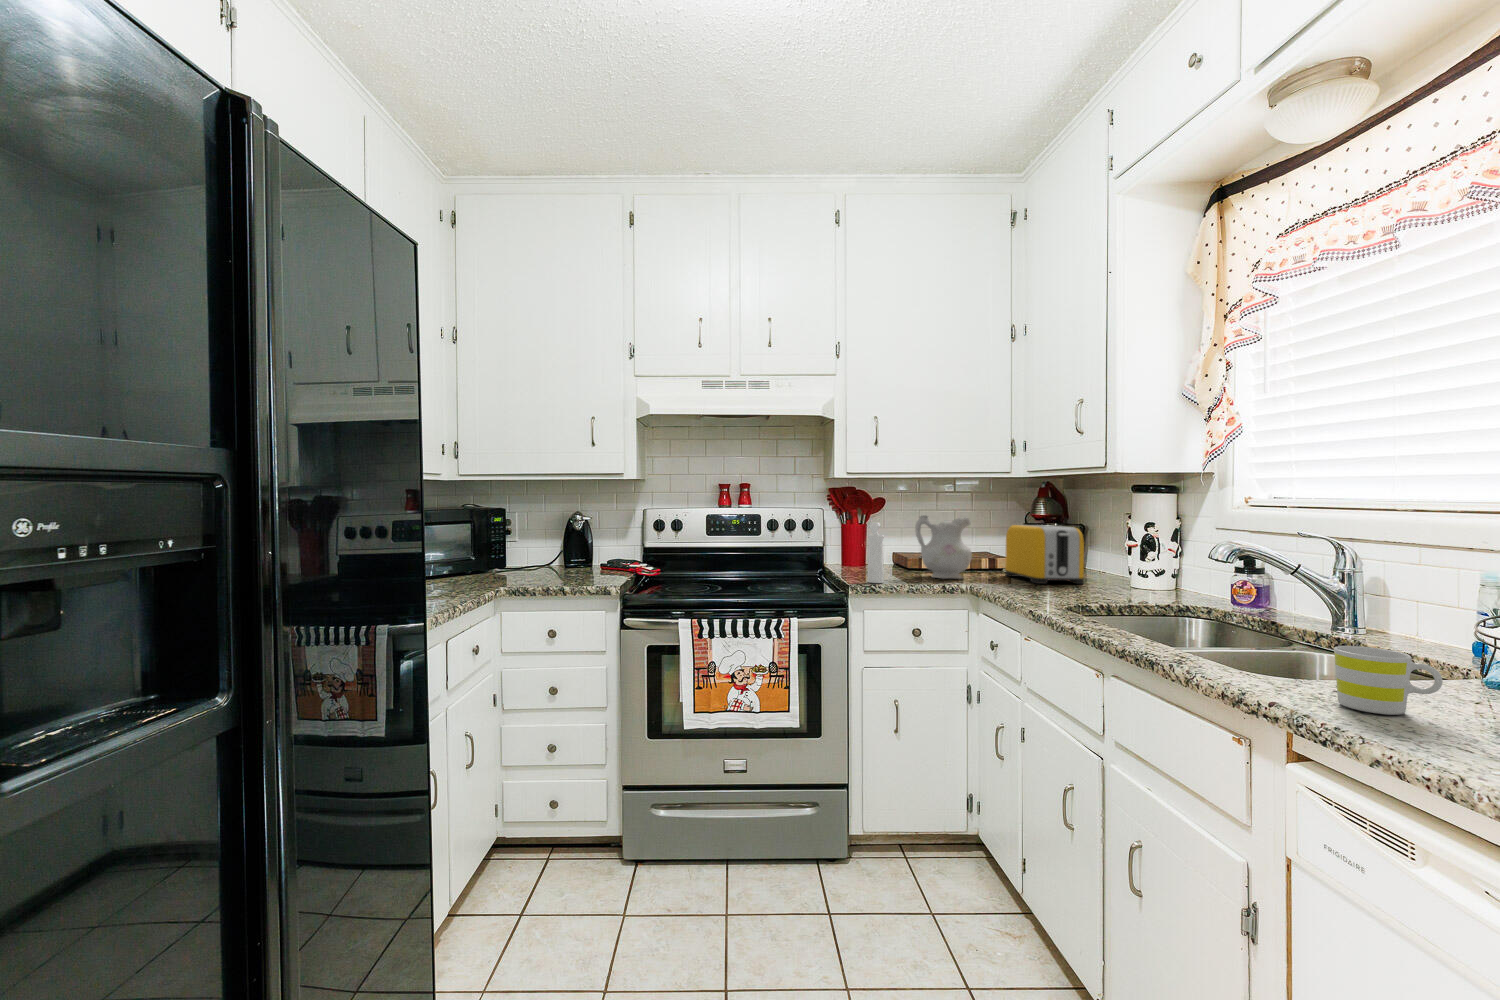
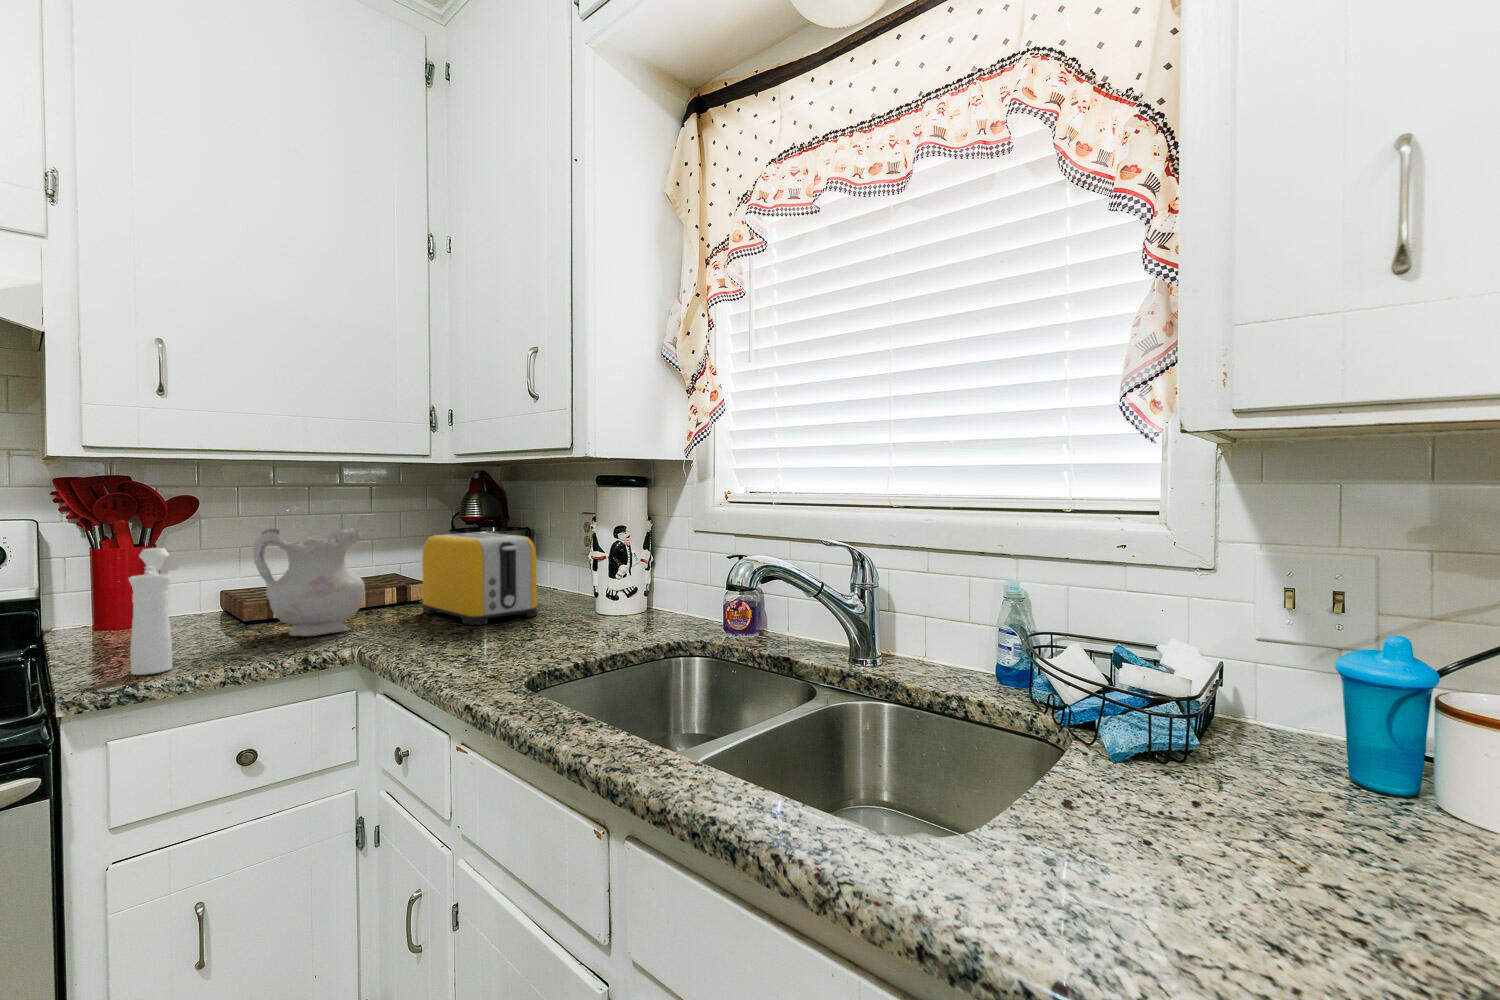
mug: present [1334,646,1443,715] -> none [1080,786,1240,945]

